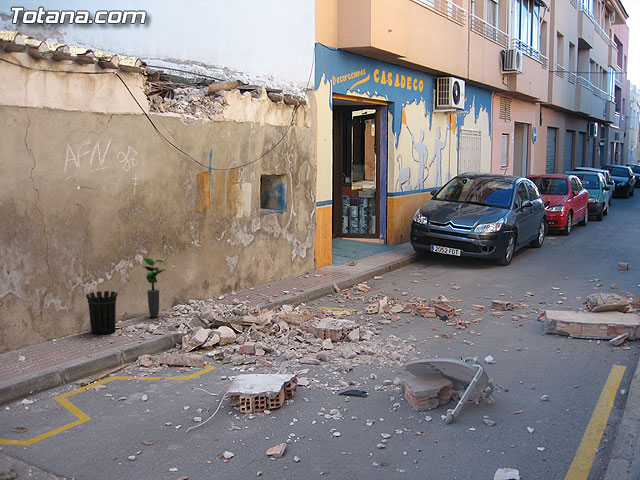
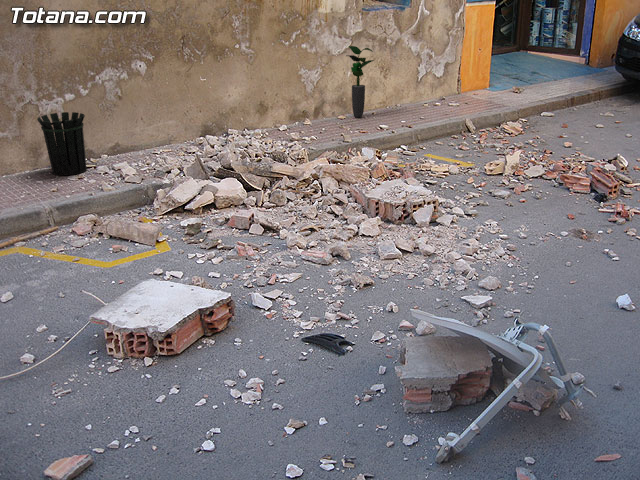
potted plant: present [144,258,165,317] -> present [346,46,374,118]

